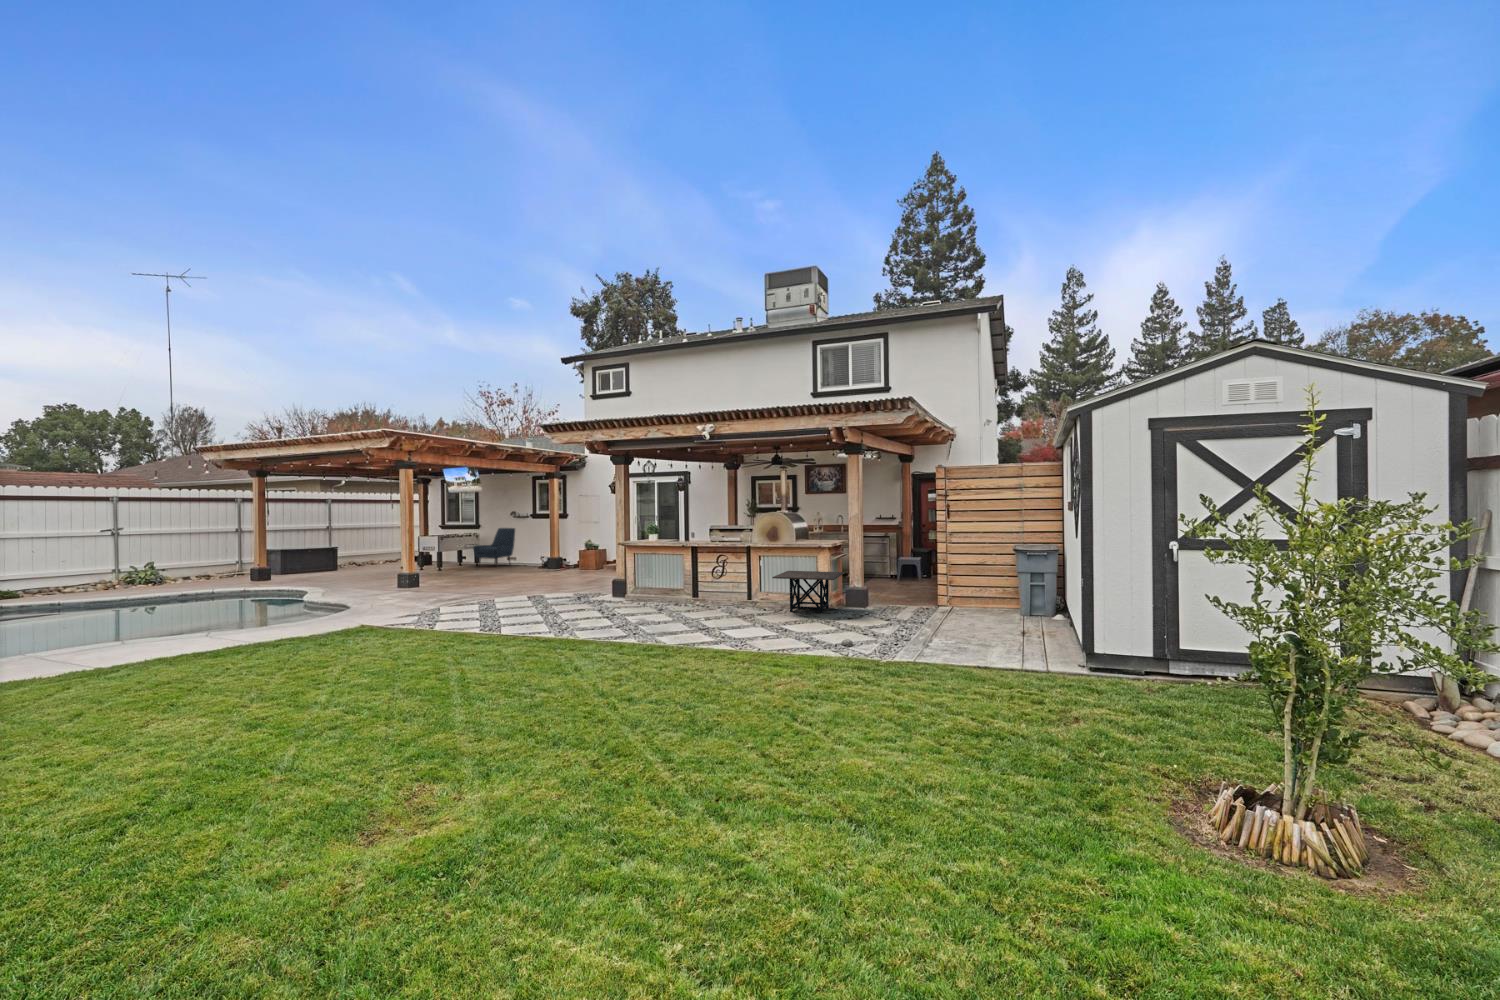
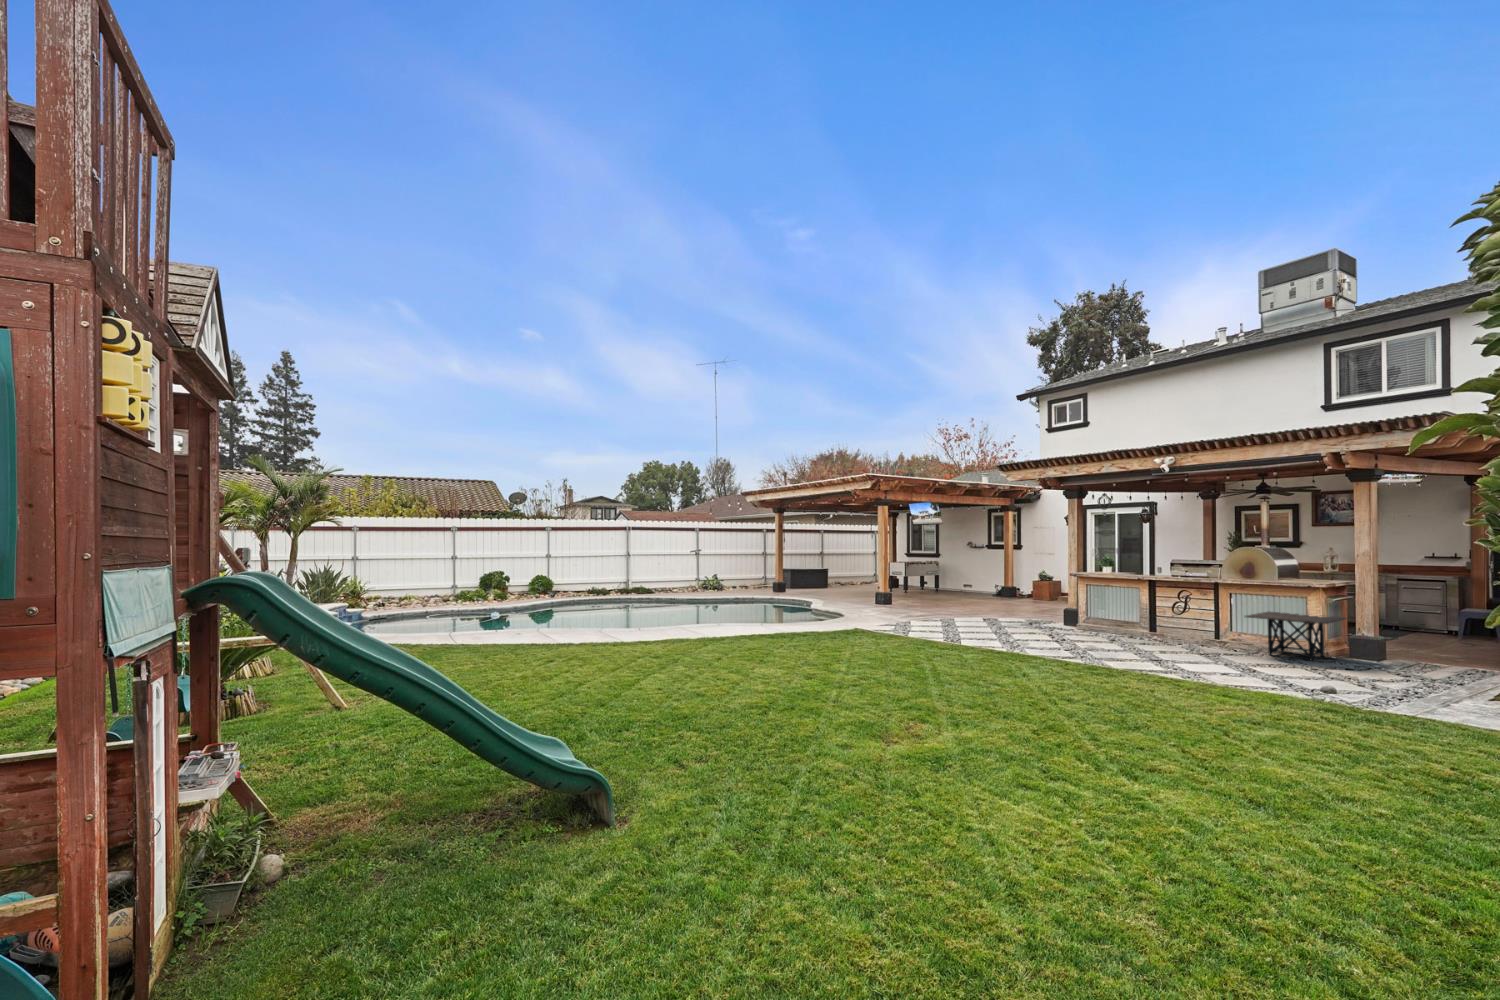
chair: present [473,528,515,566] -> none [935,557,973,593]

